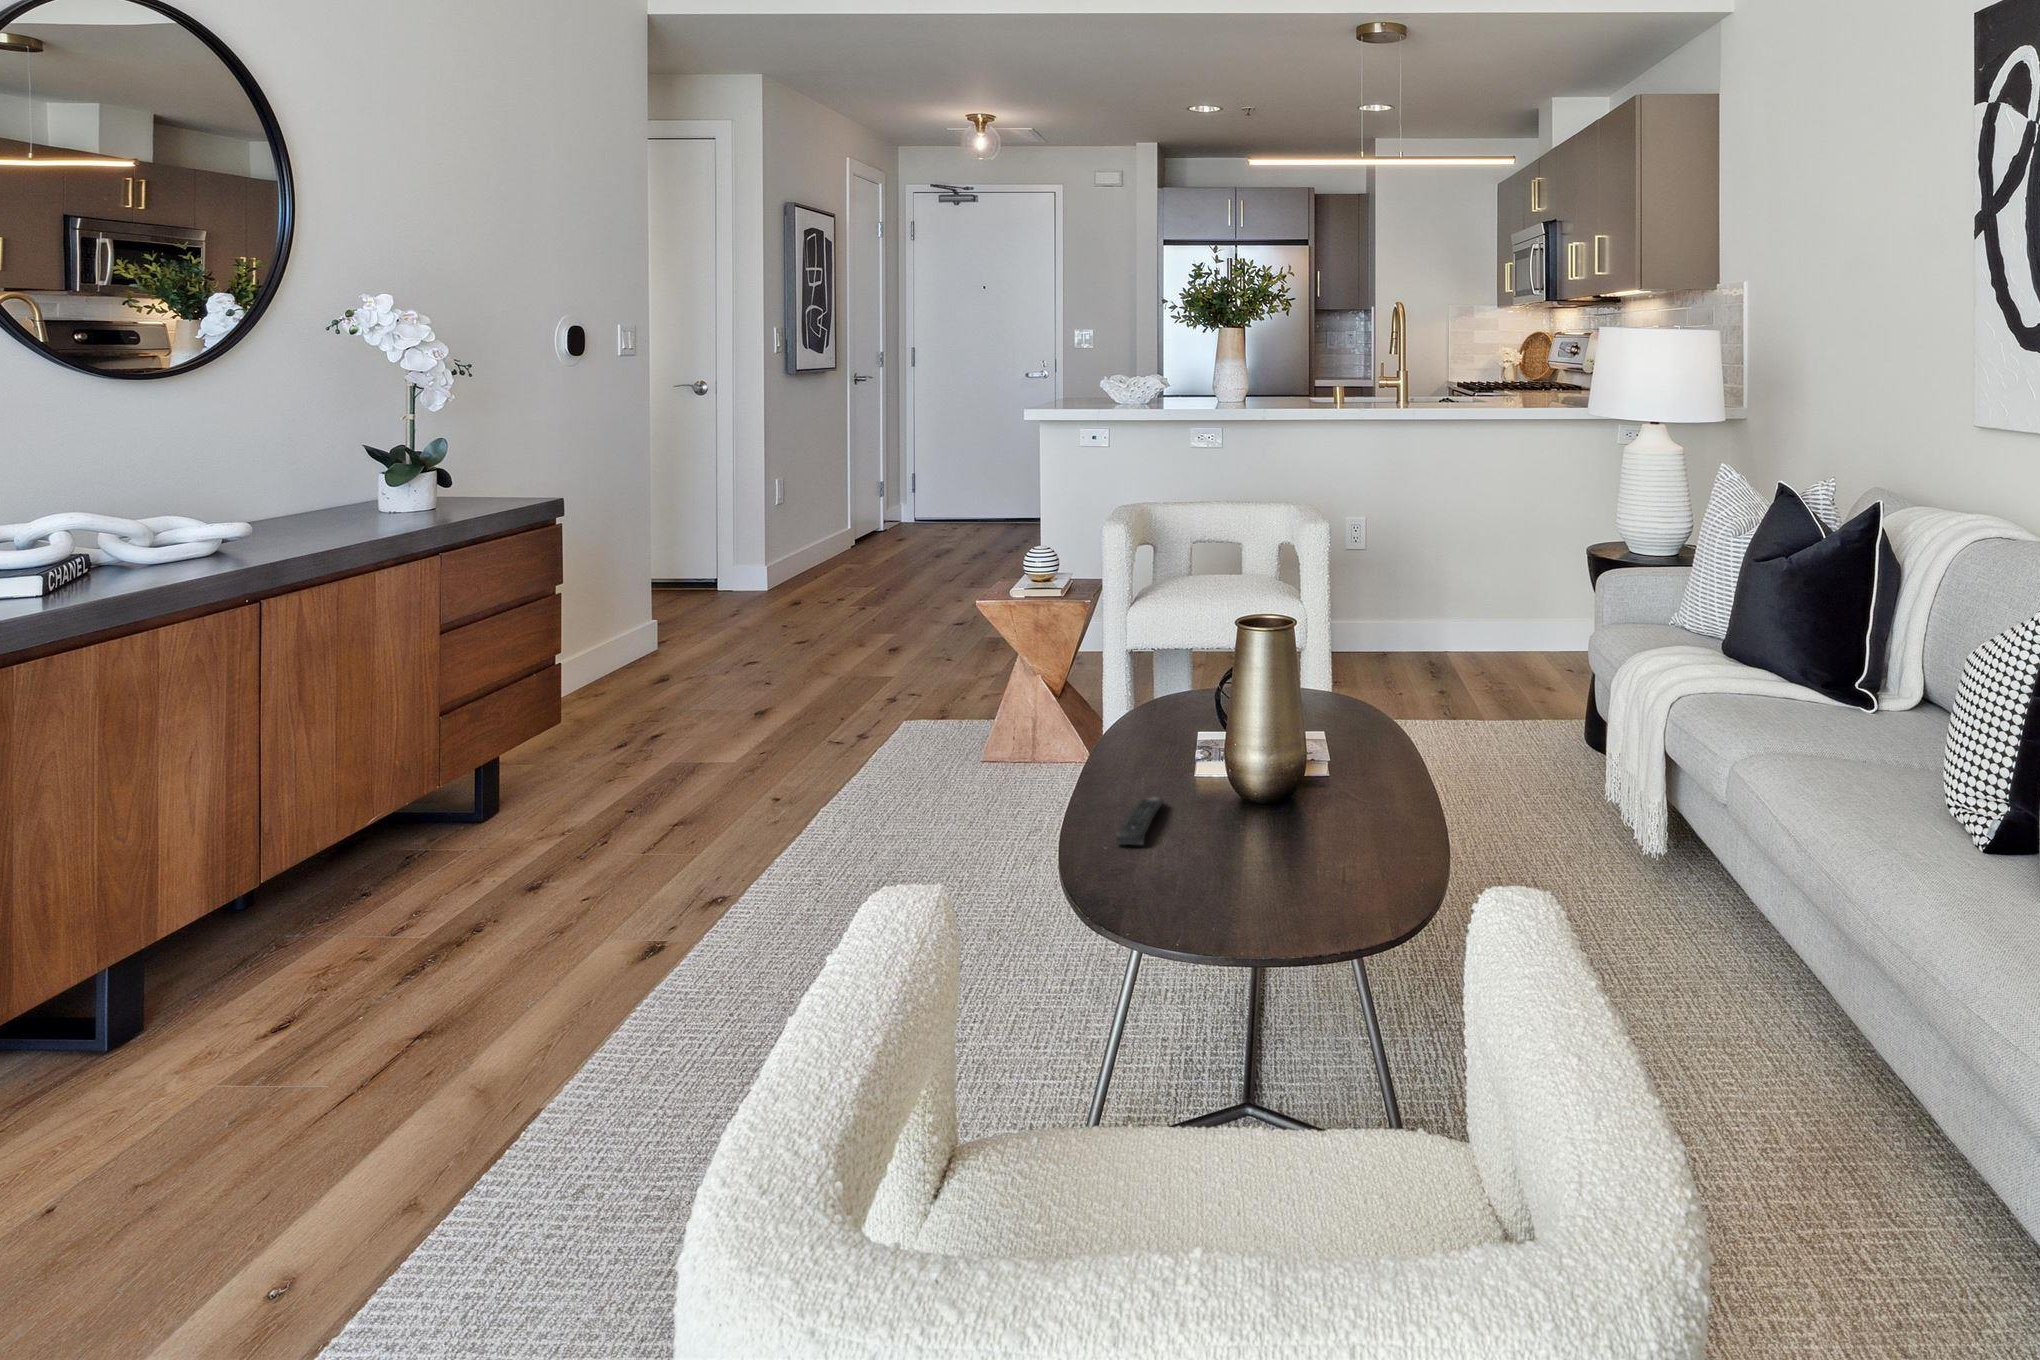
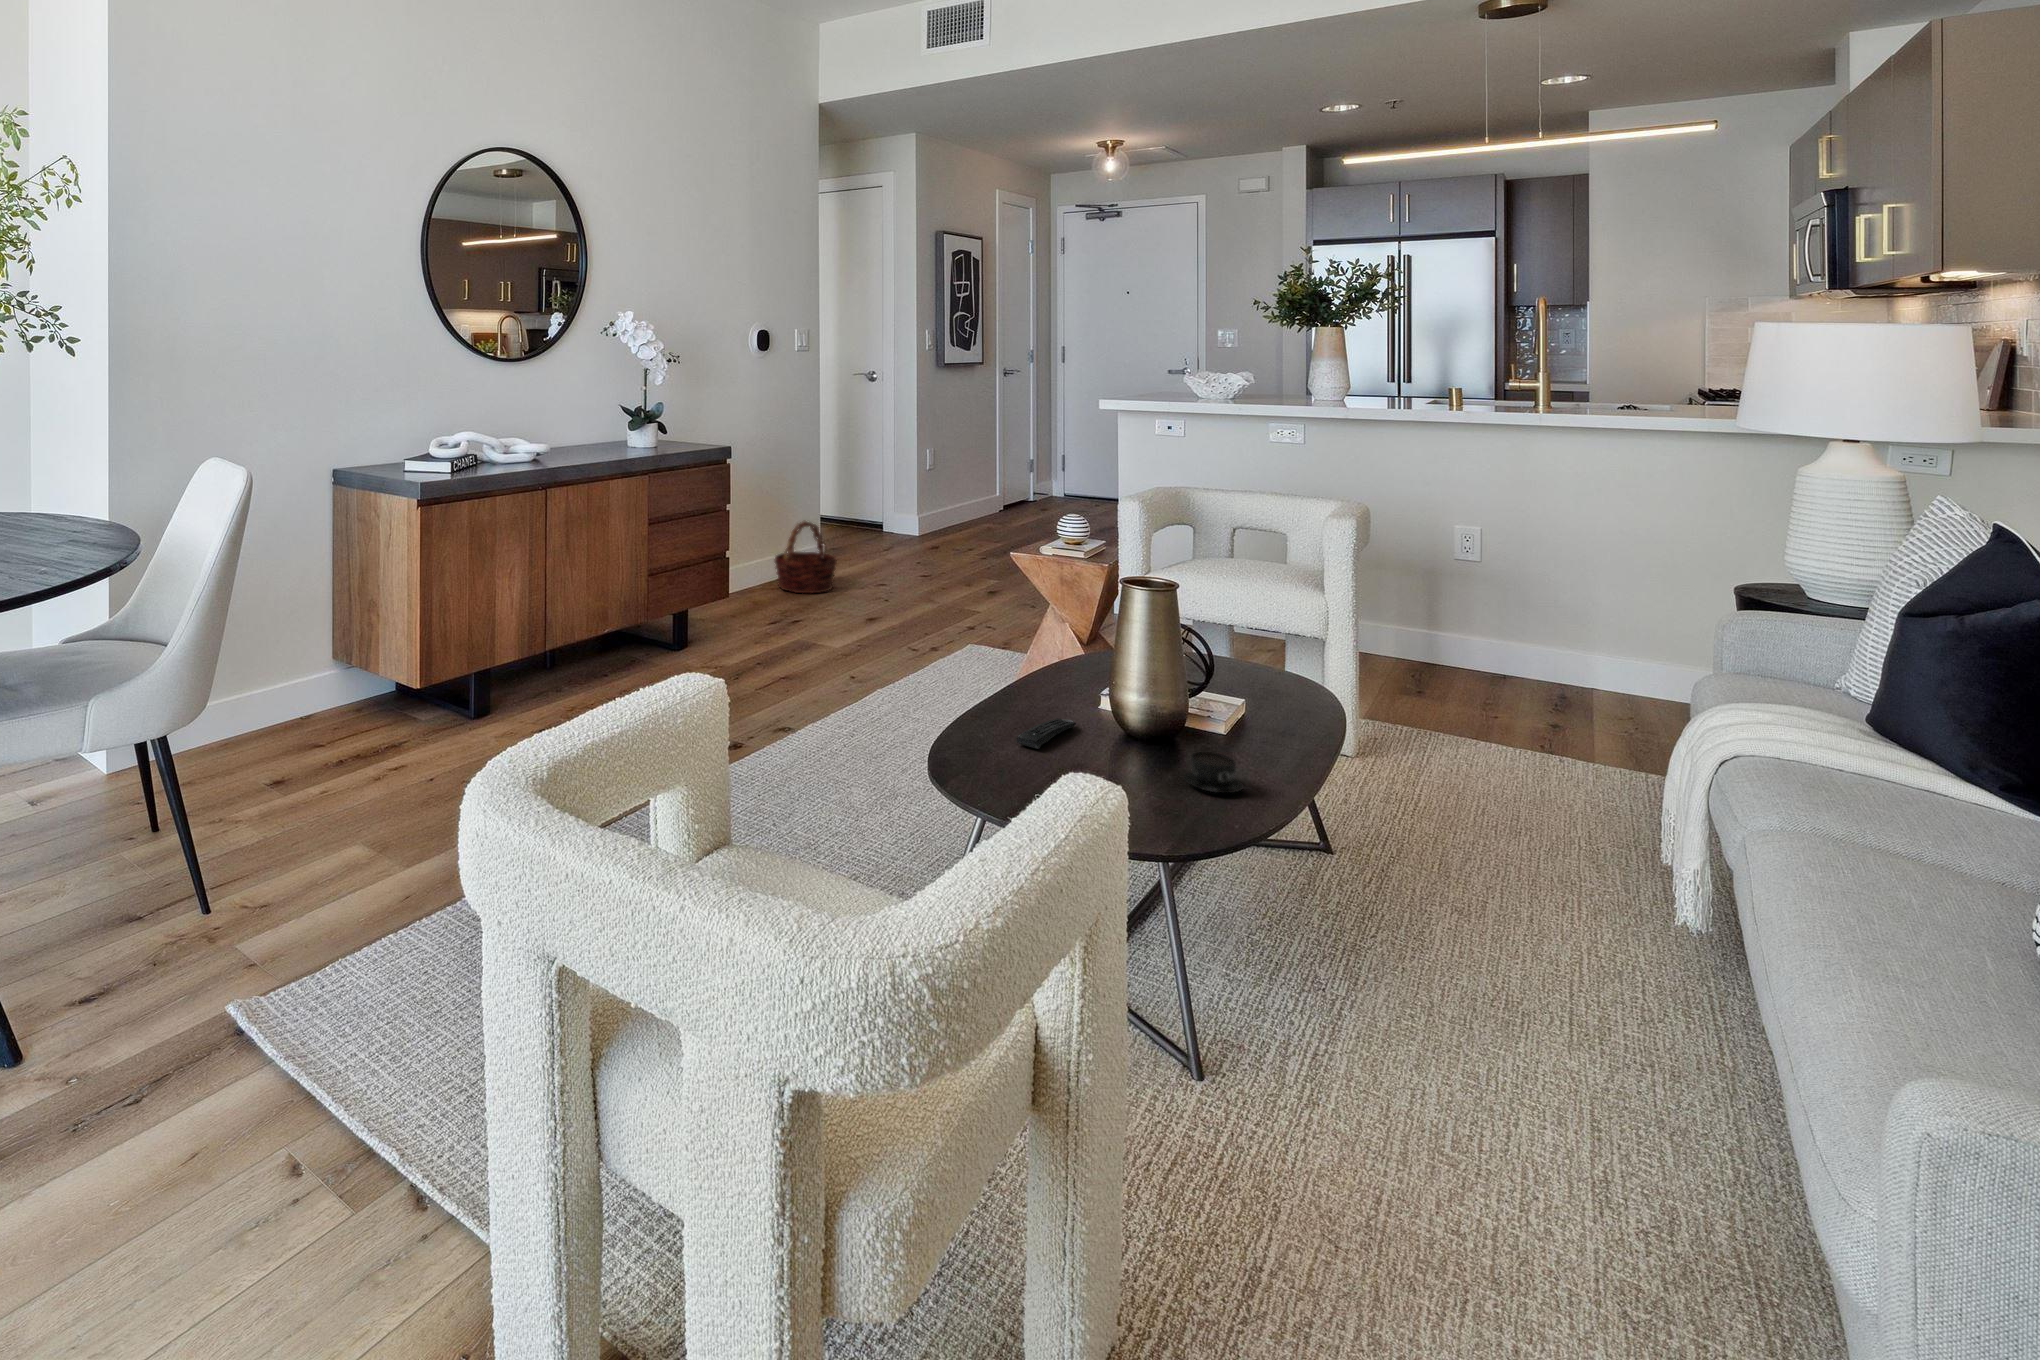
basket: none [598,587,692,685] -> present [774,521,837,593]
teacup: none [1306,801,1374,848] -> present [1184,752,1245,793]

